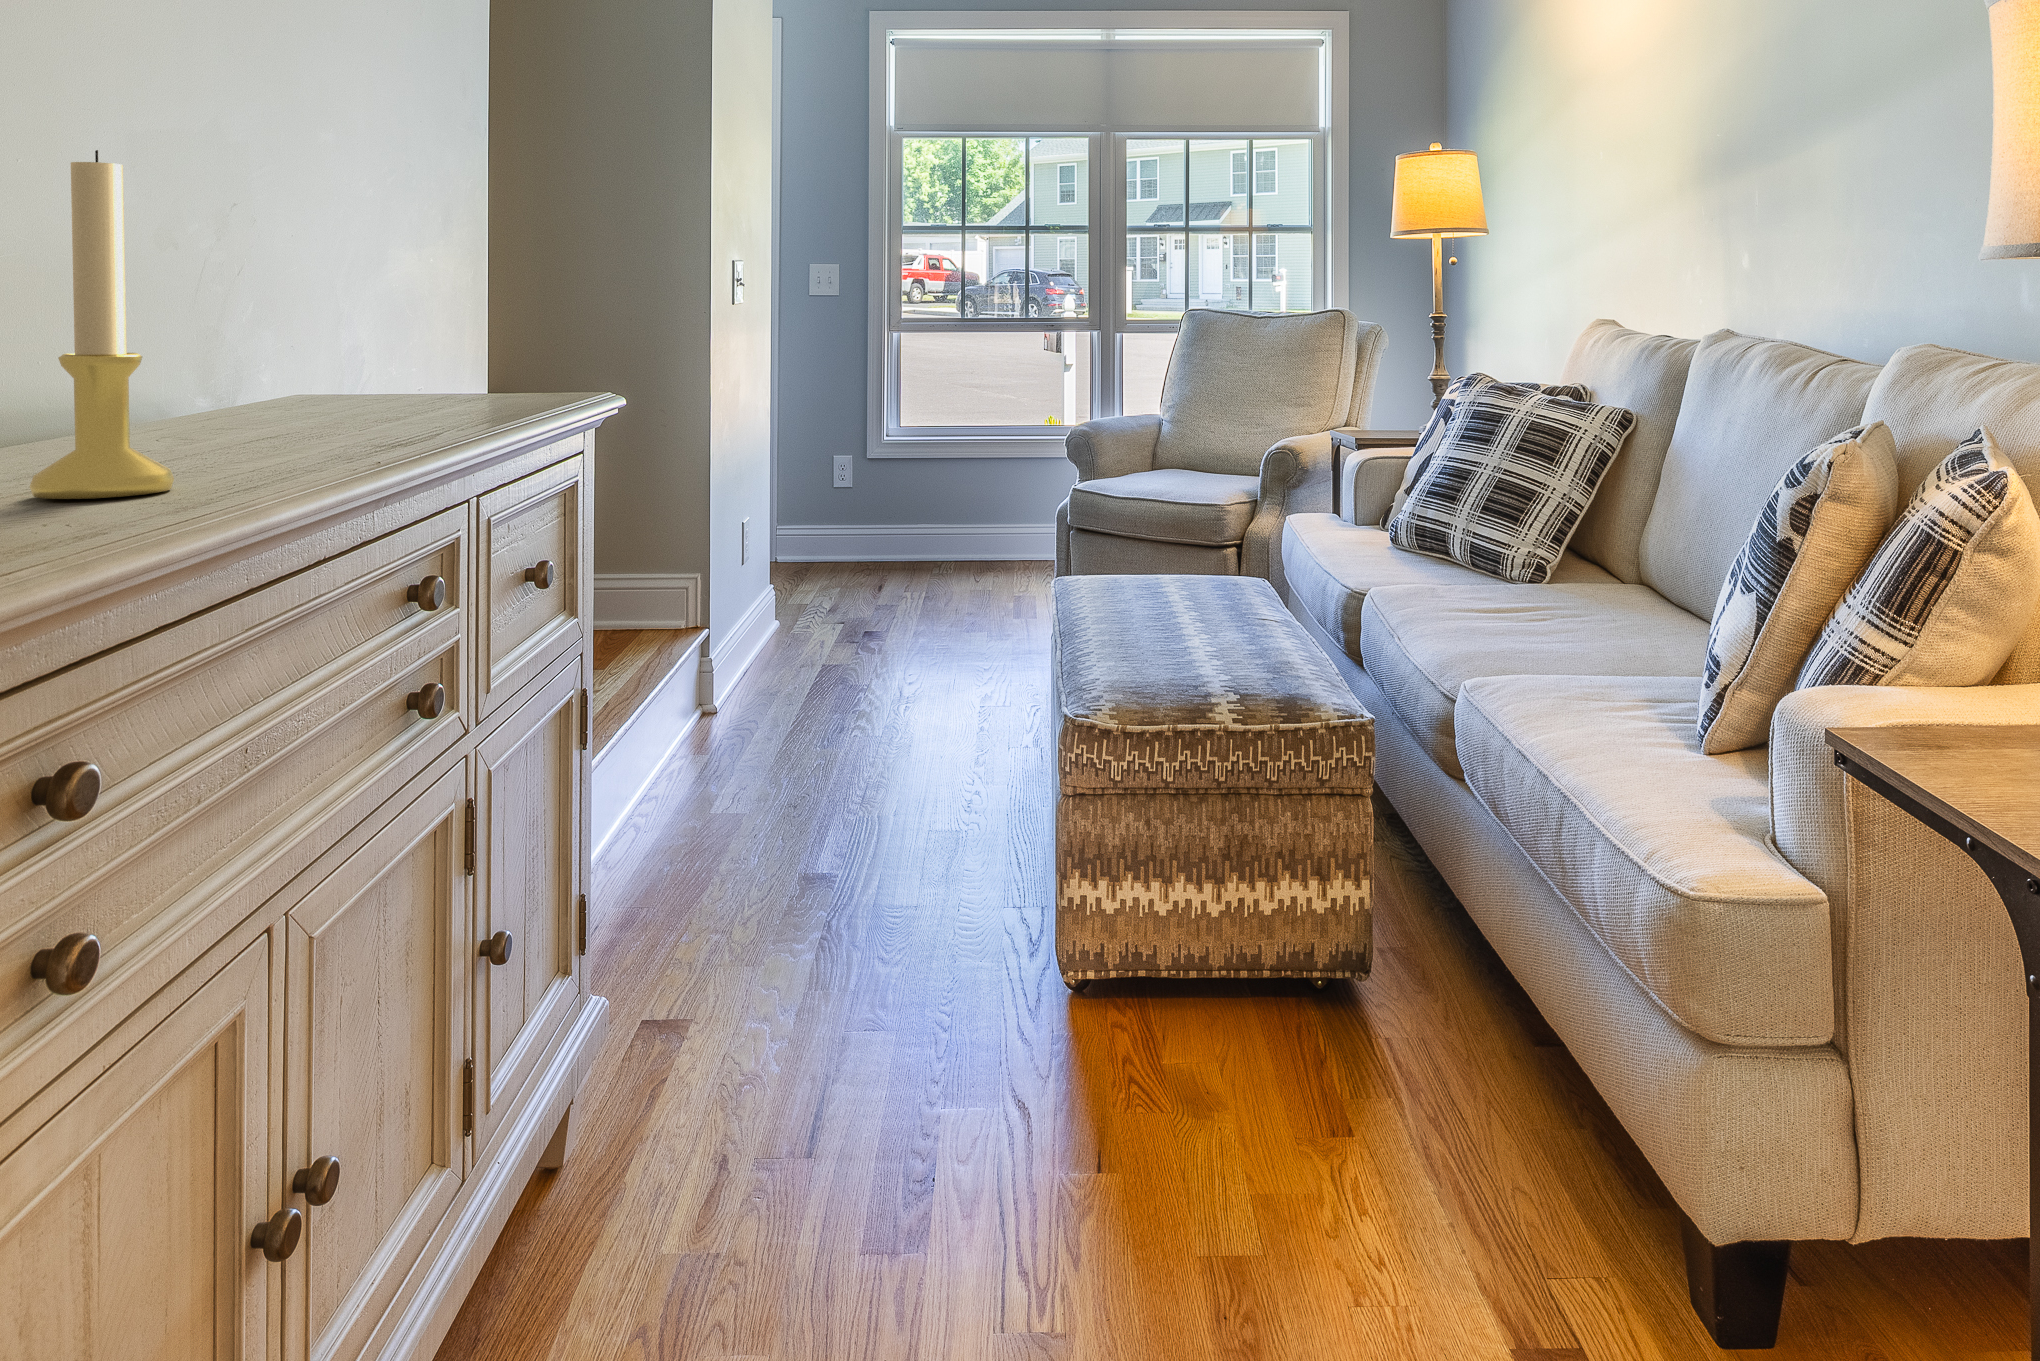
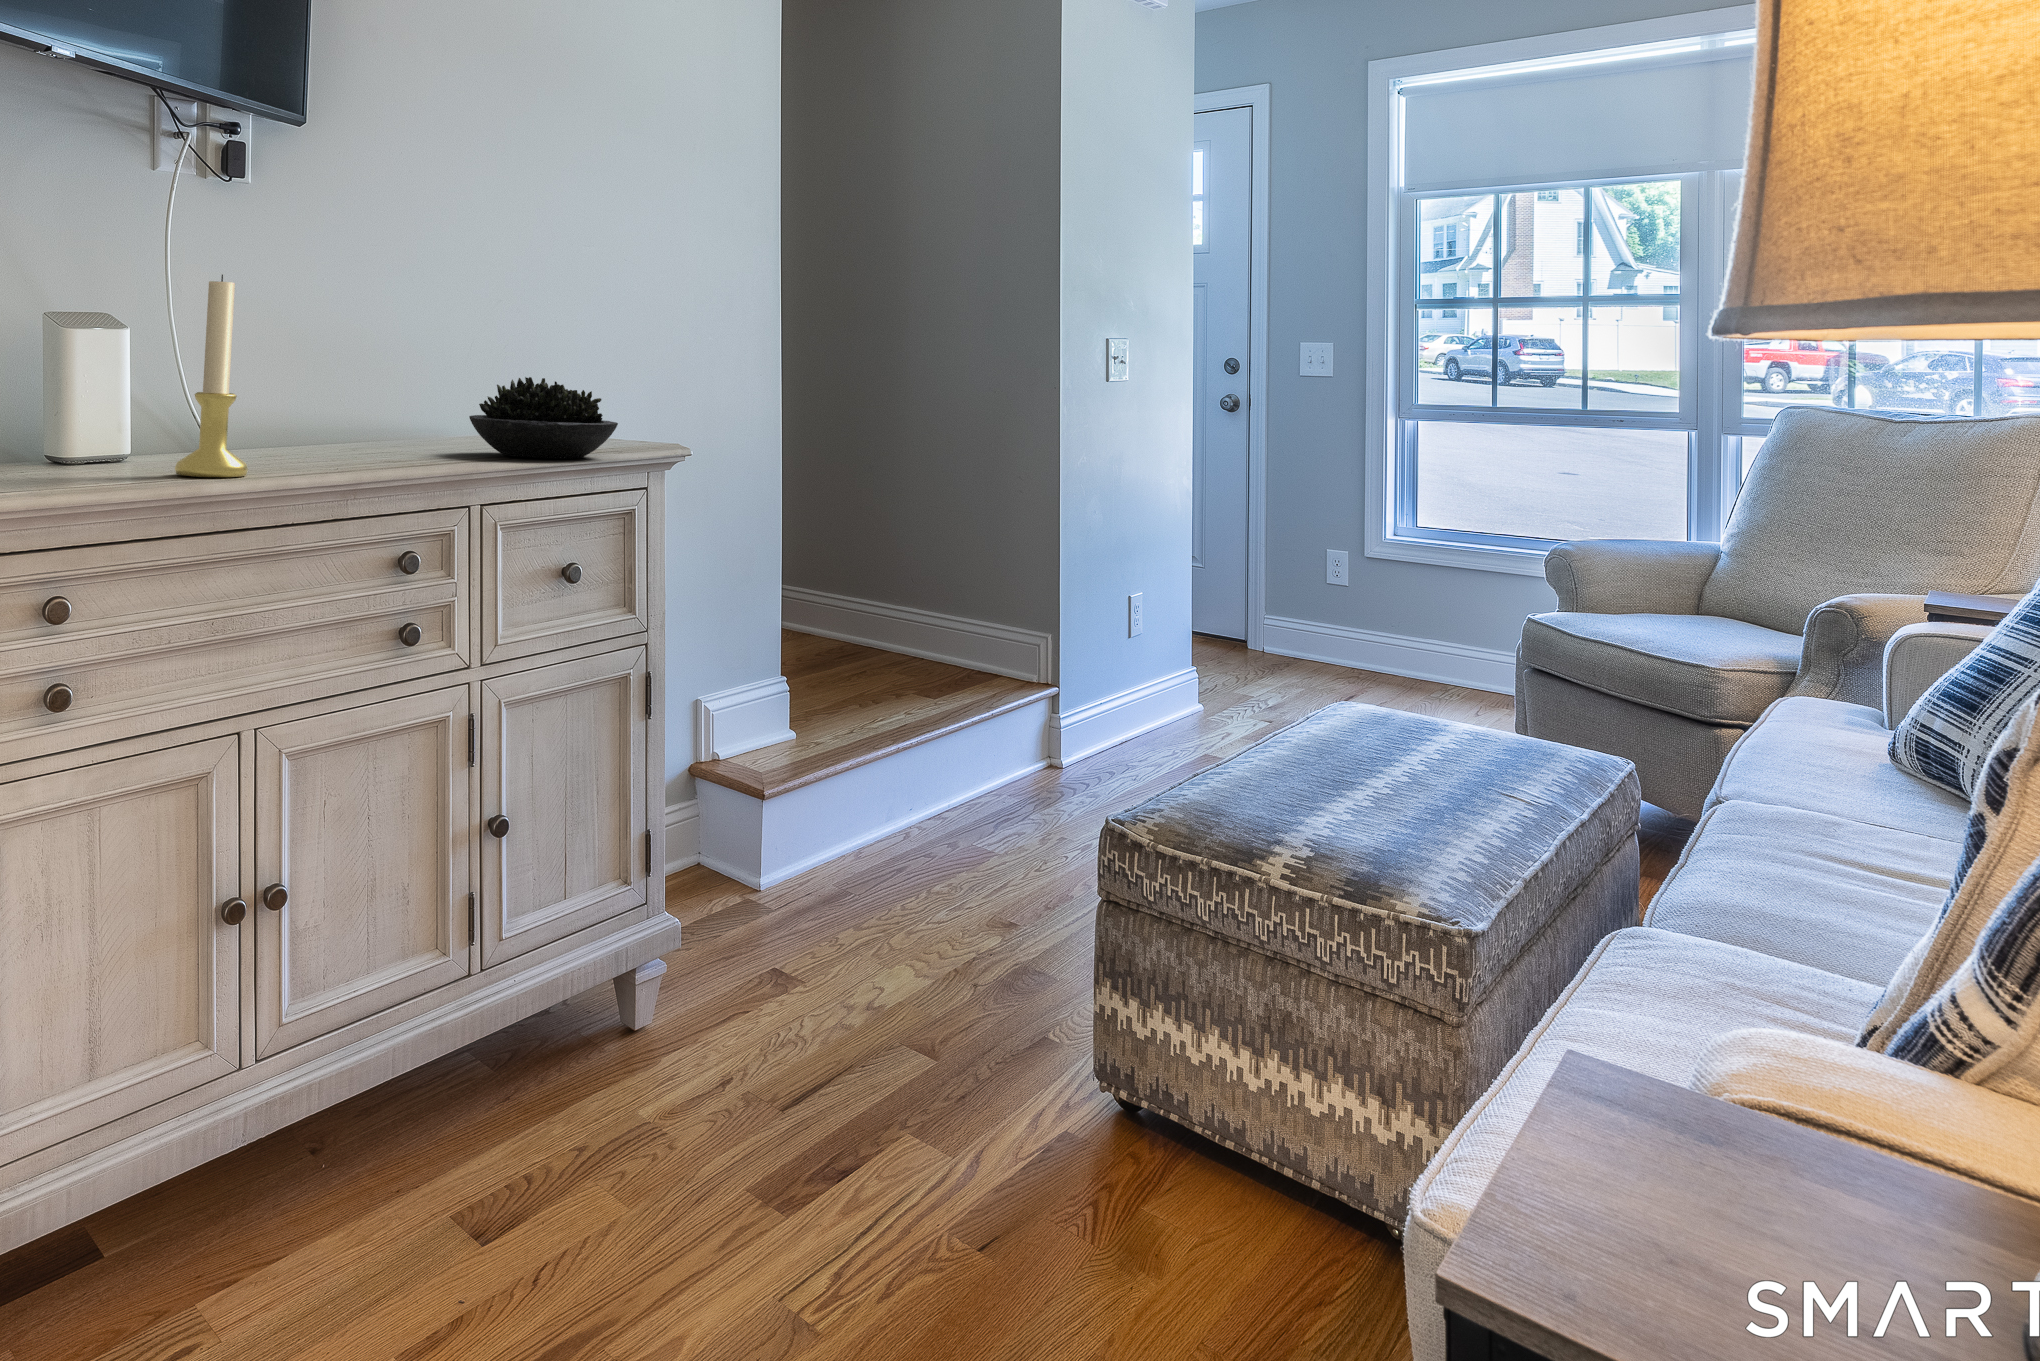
succulent plant: none [220,302,468,420] -> present [469,377,618,459]

